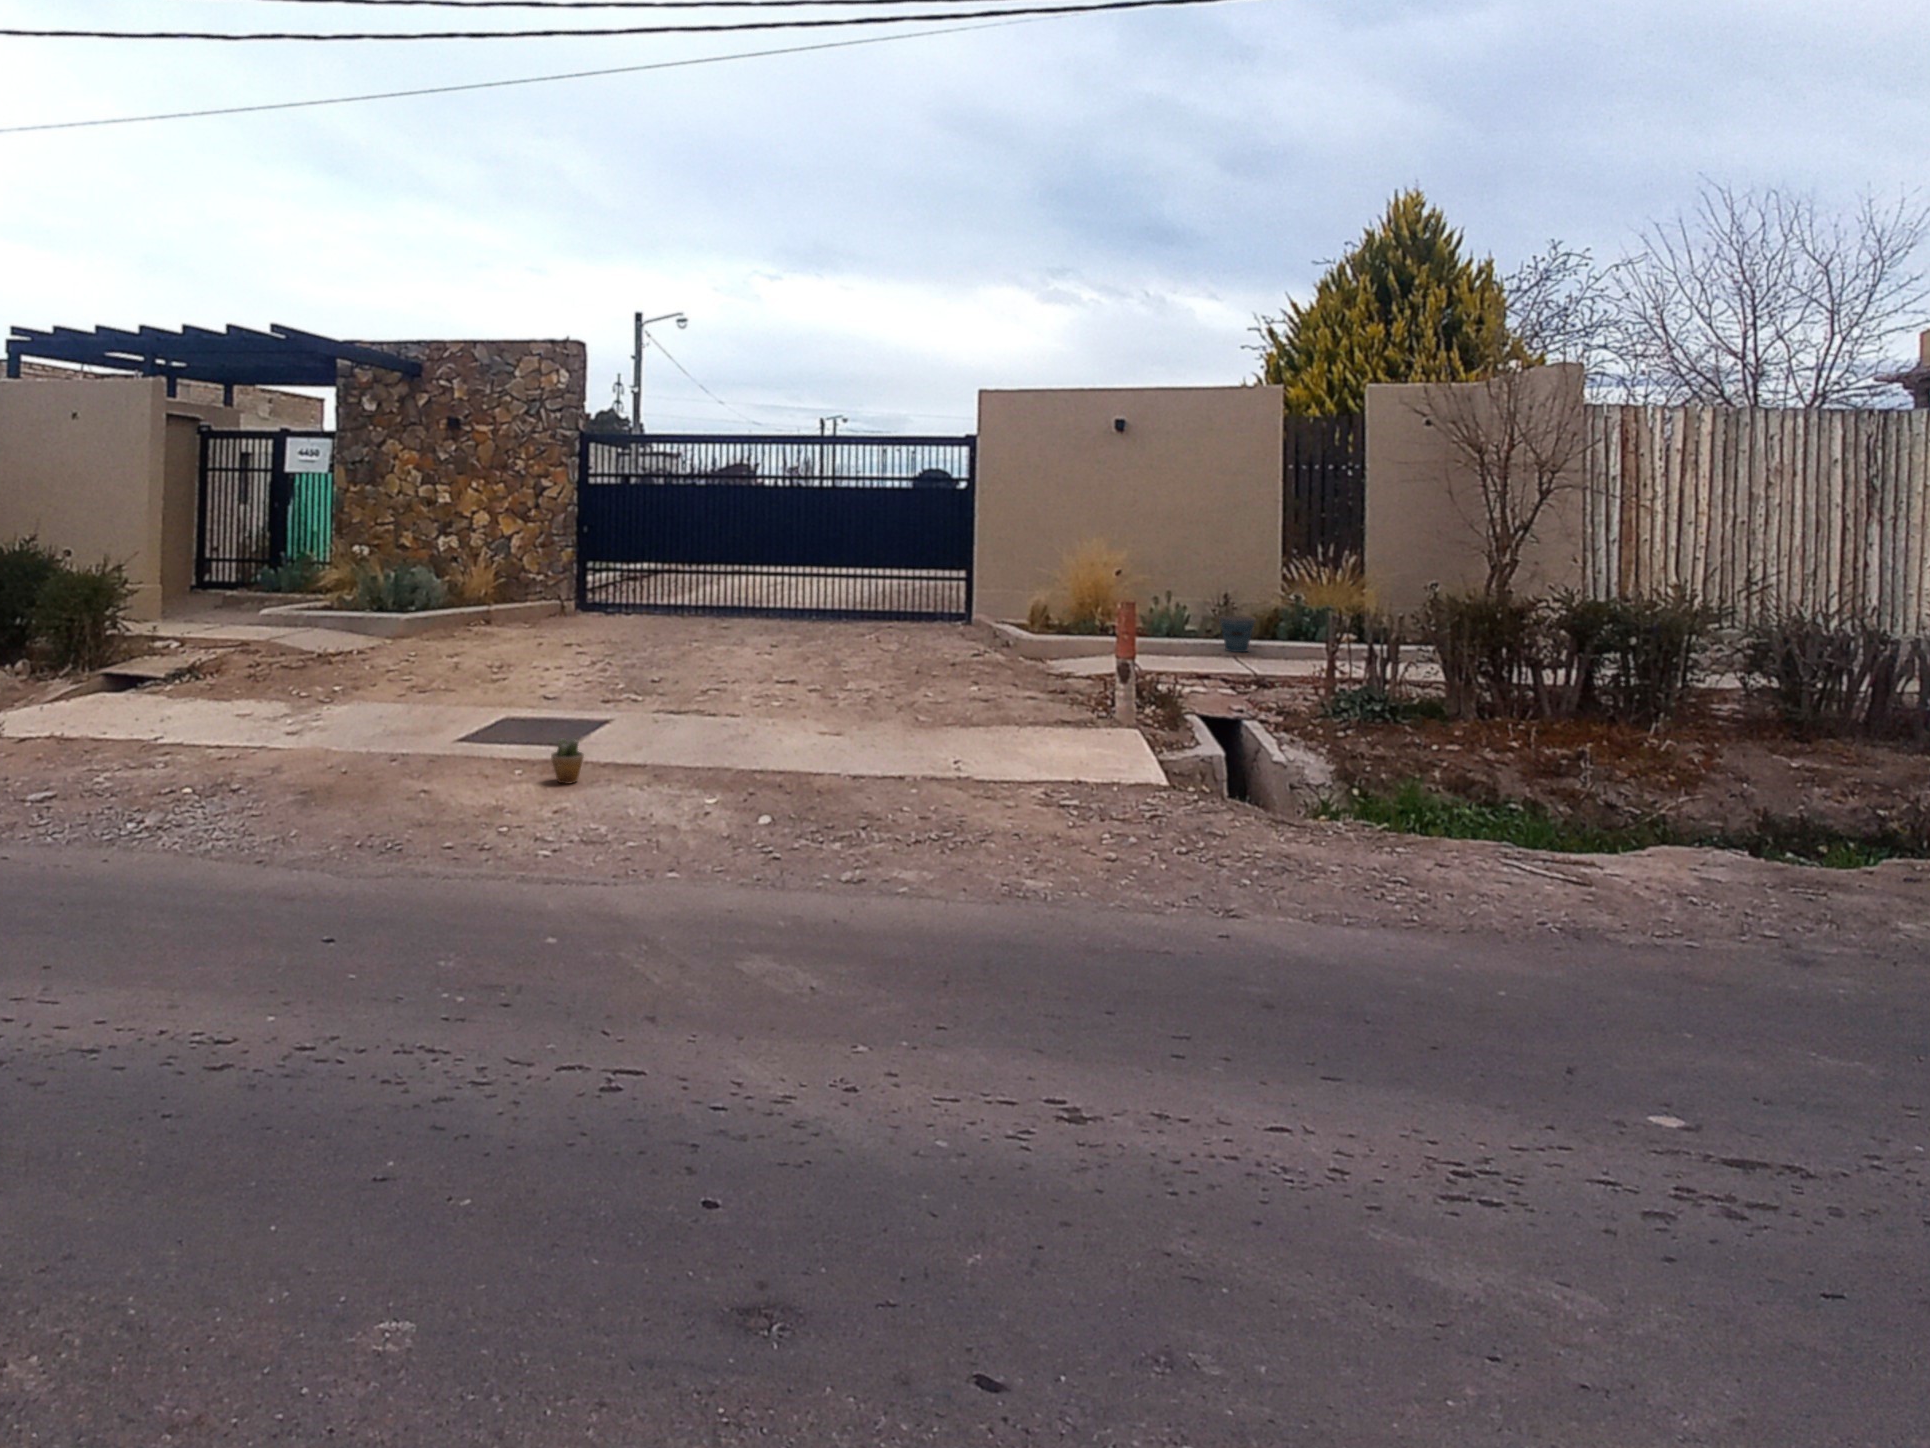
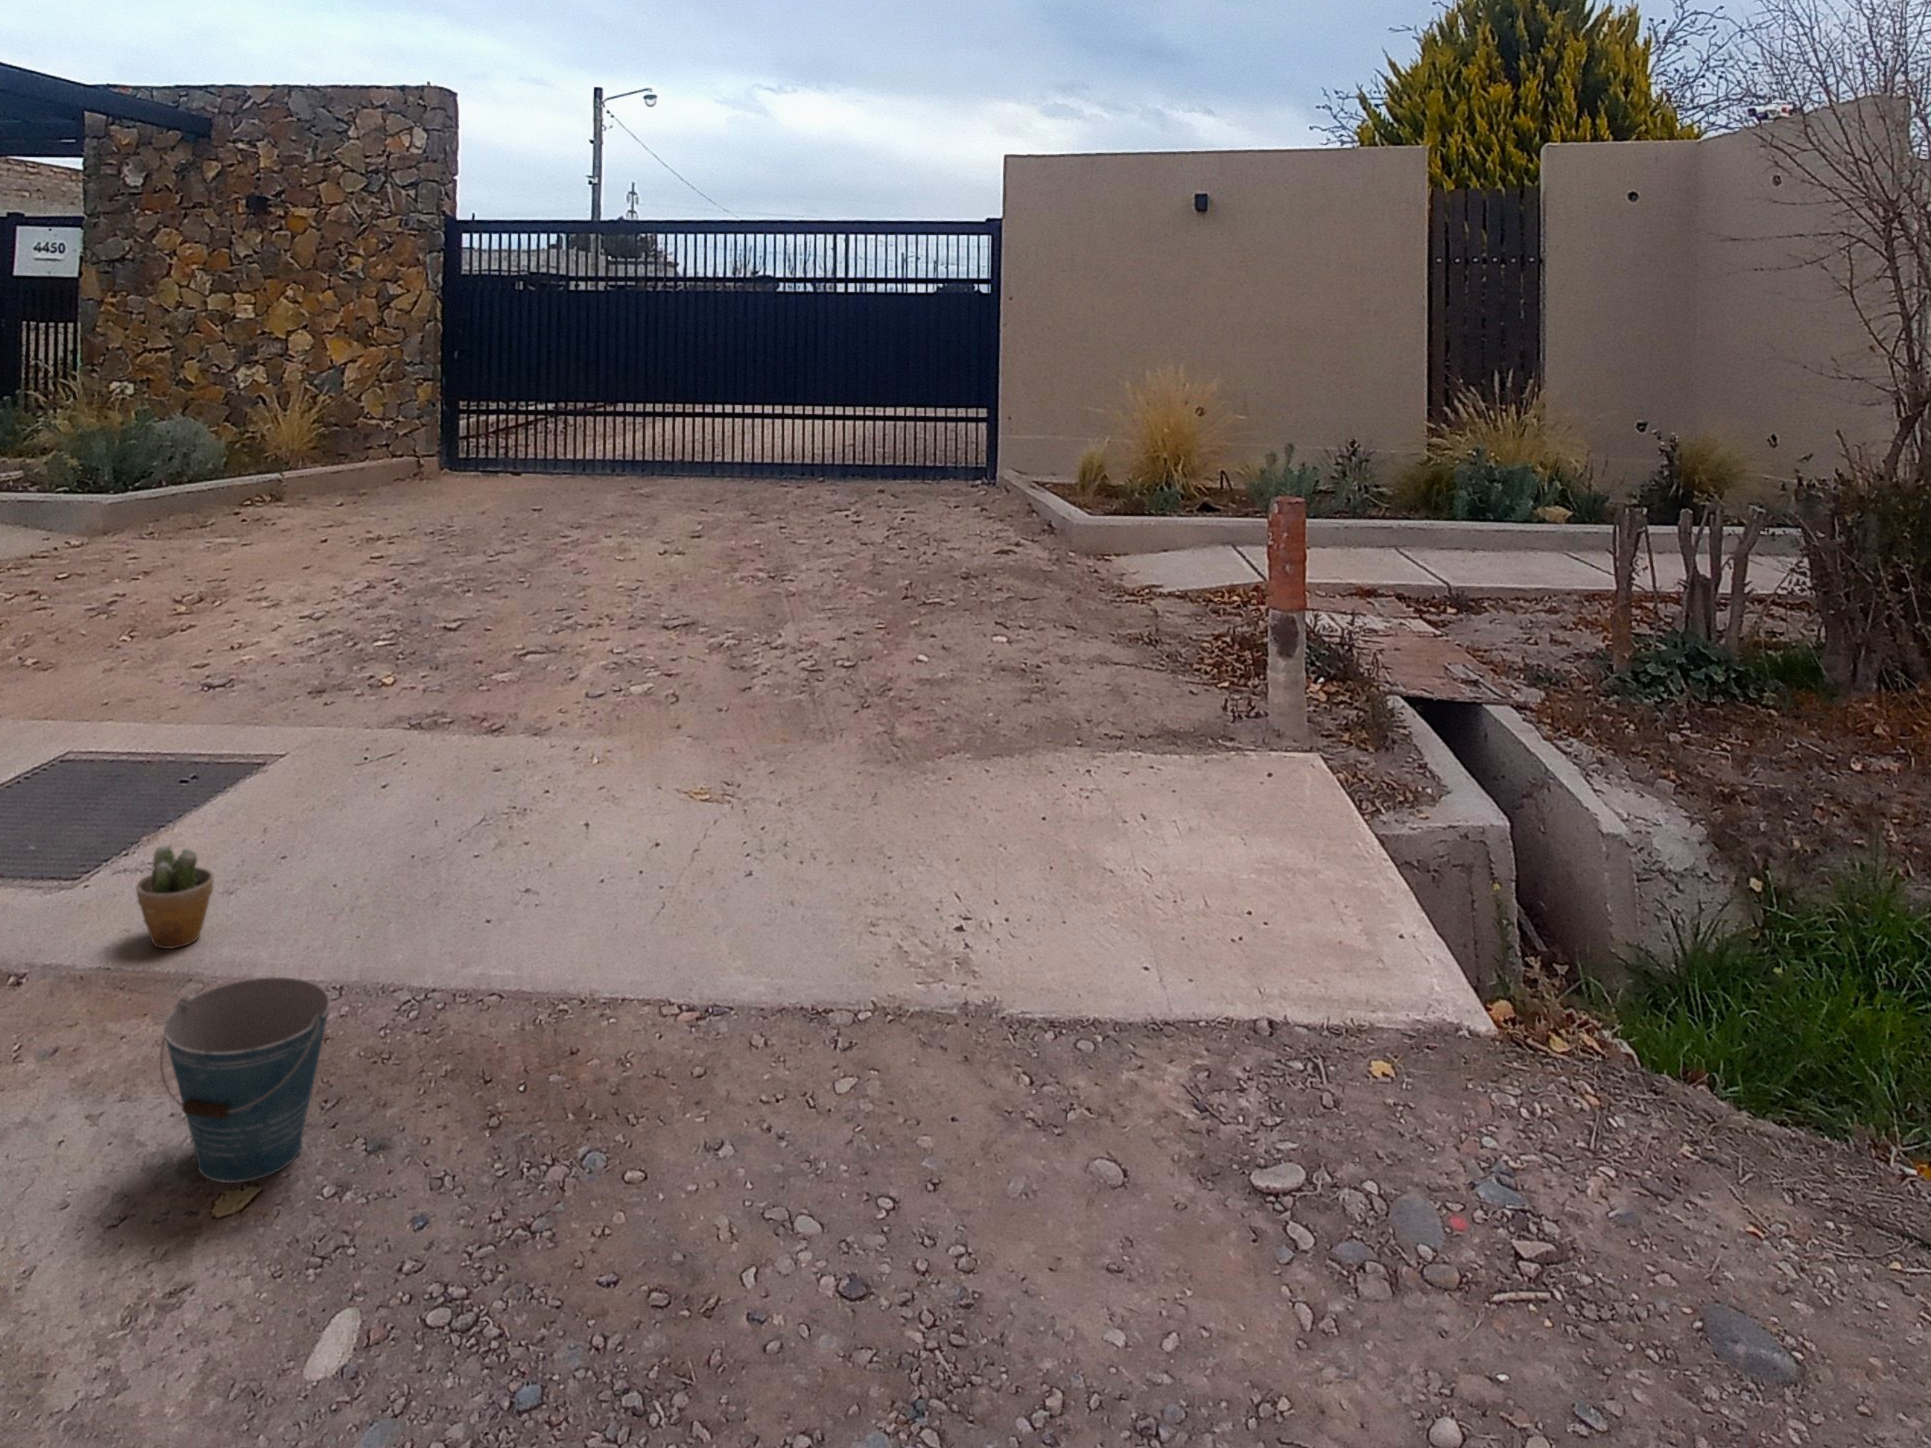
bucket: present [1219,616,1256,652] -> present [160,977,330,1183]

